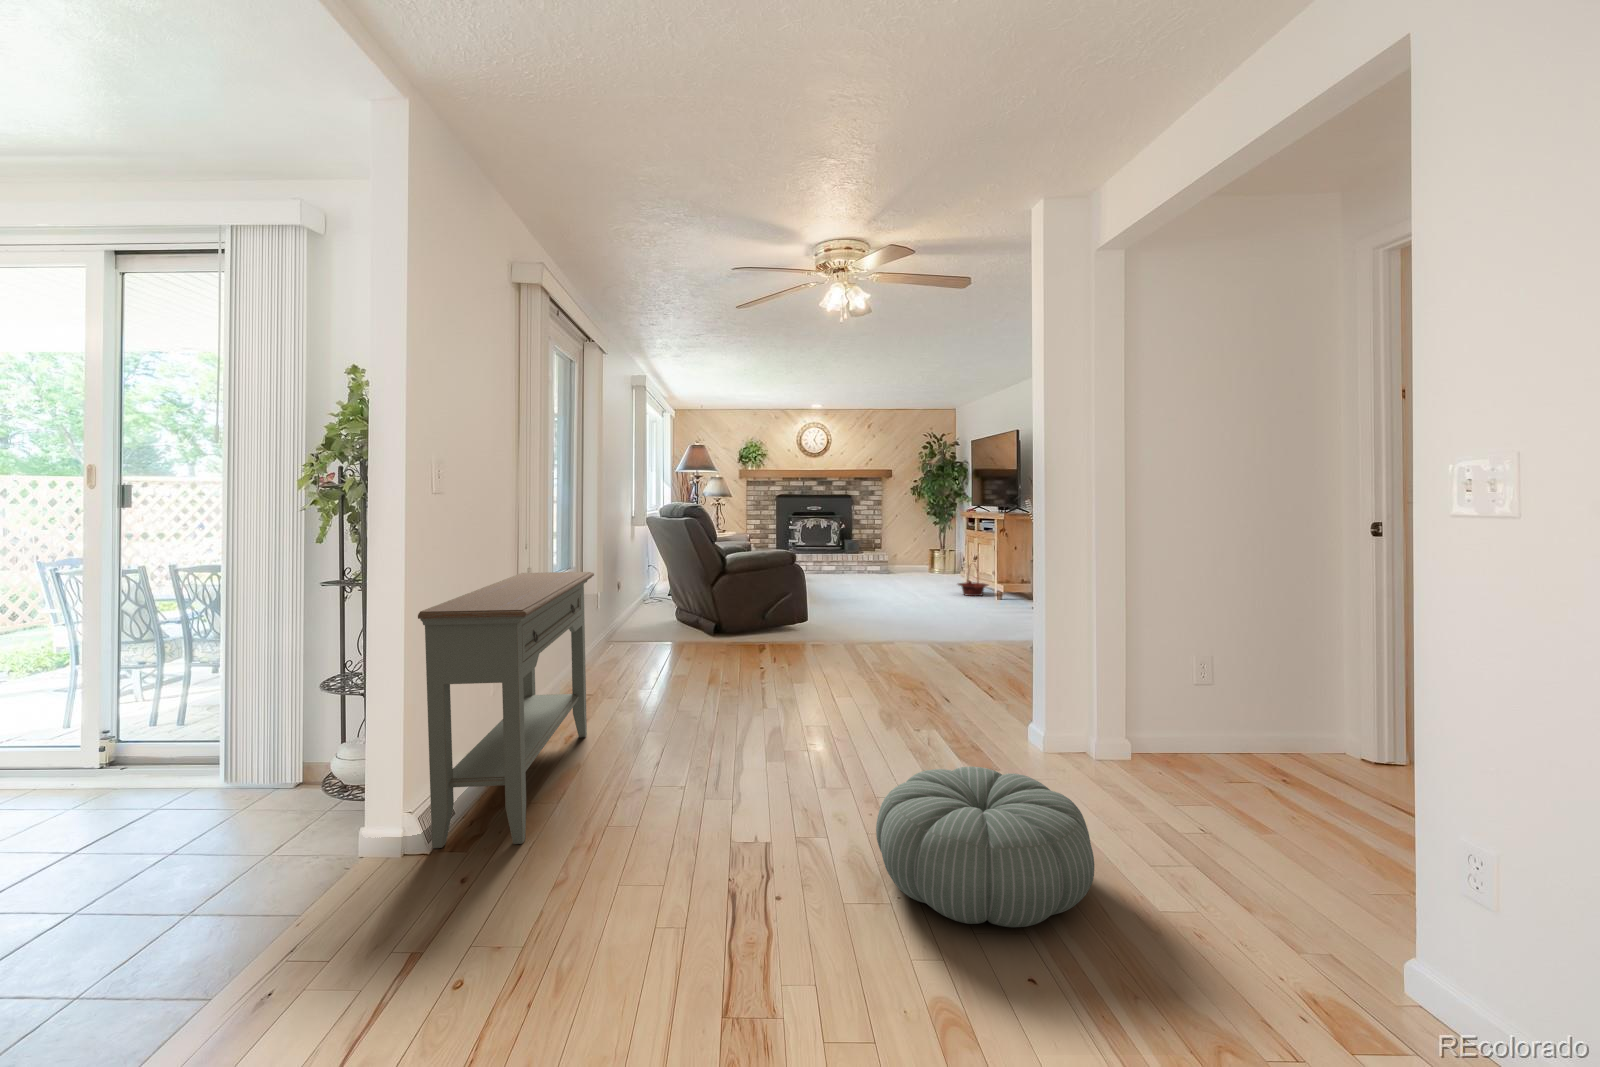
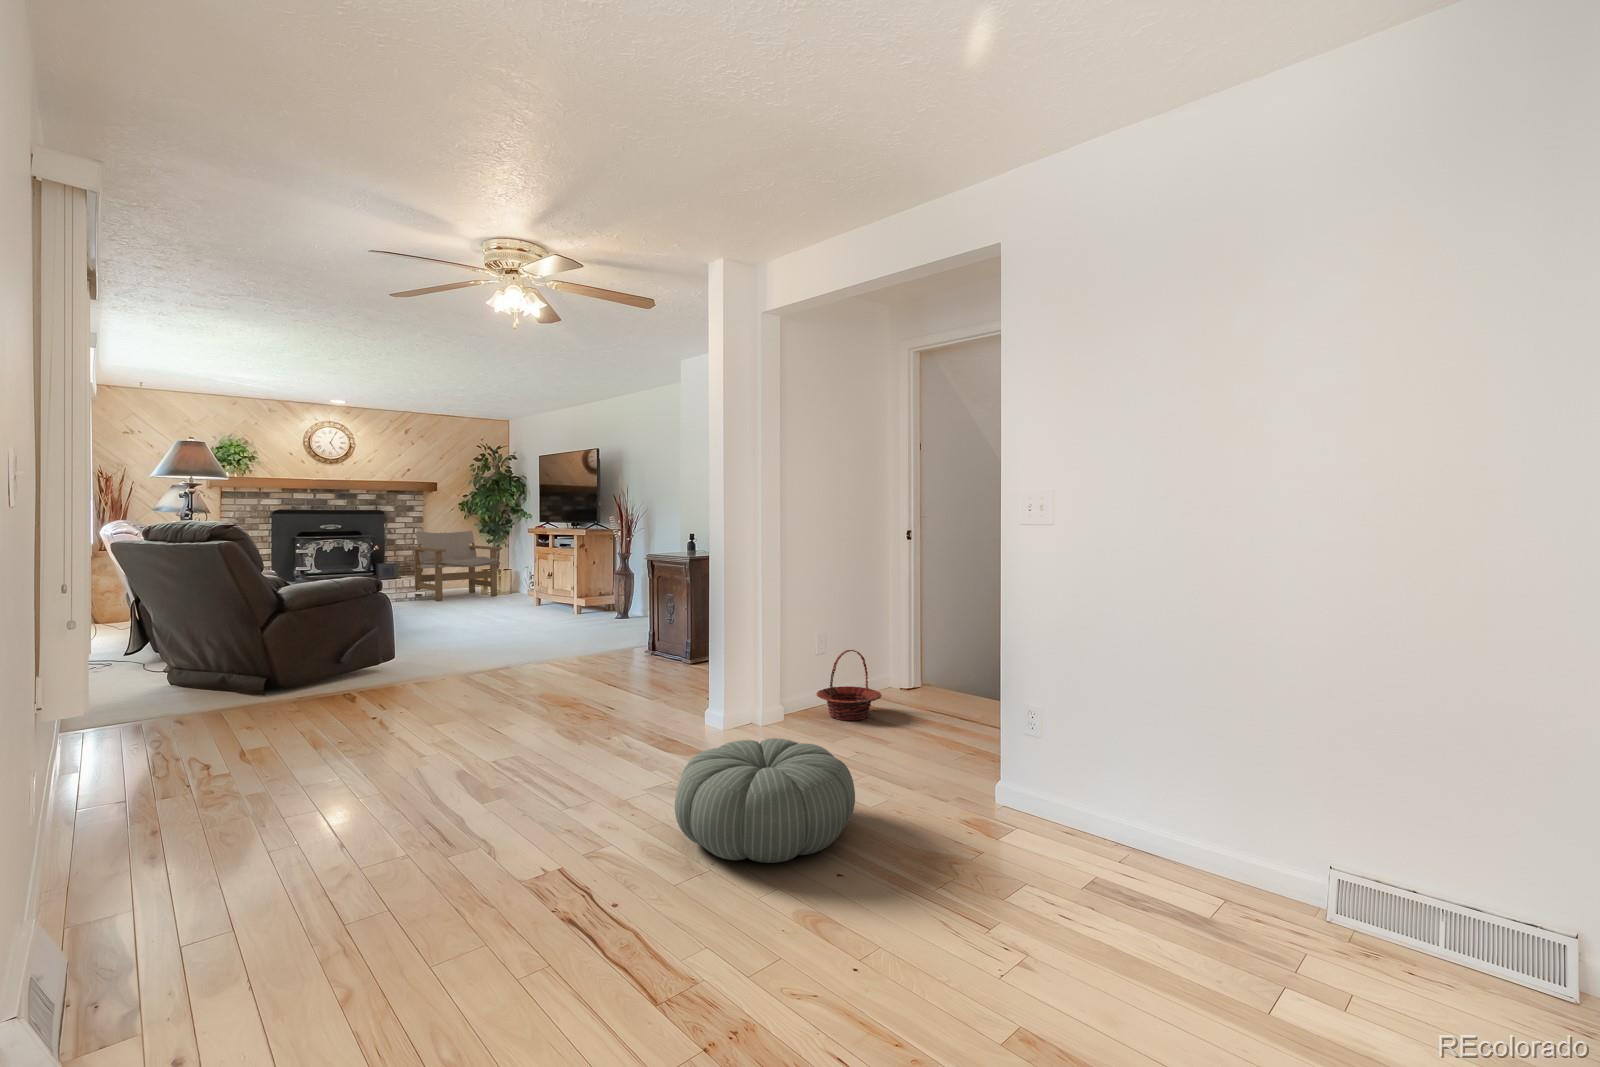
lounge chair: none [872,513,943,575] -> present [412,531,502,601]
basket: present [958,569,988,596] -> present [816,650,882,720]
console table: present [418,572,594,848] -> none [44,604,244,1028]

